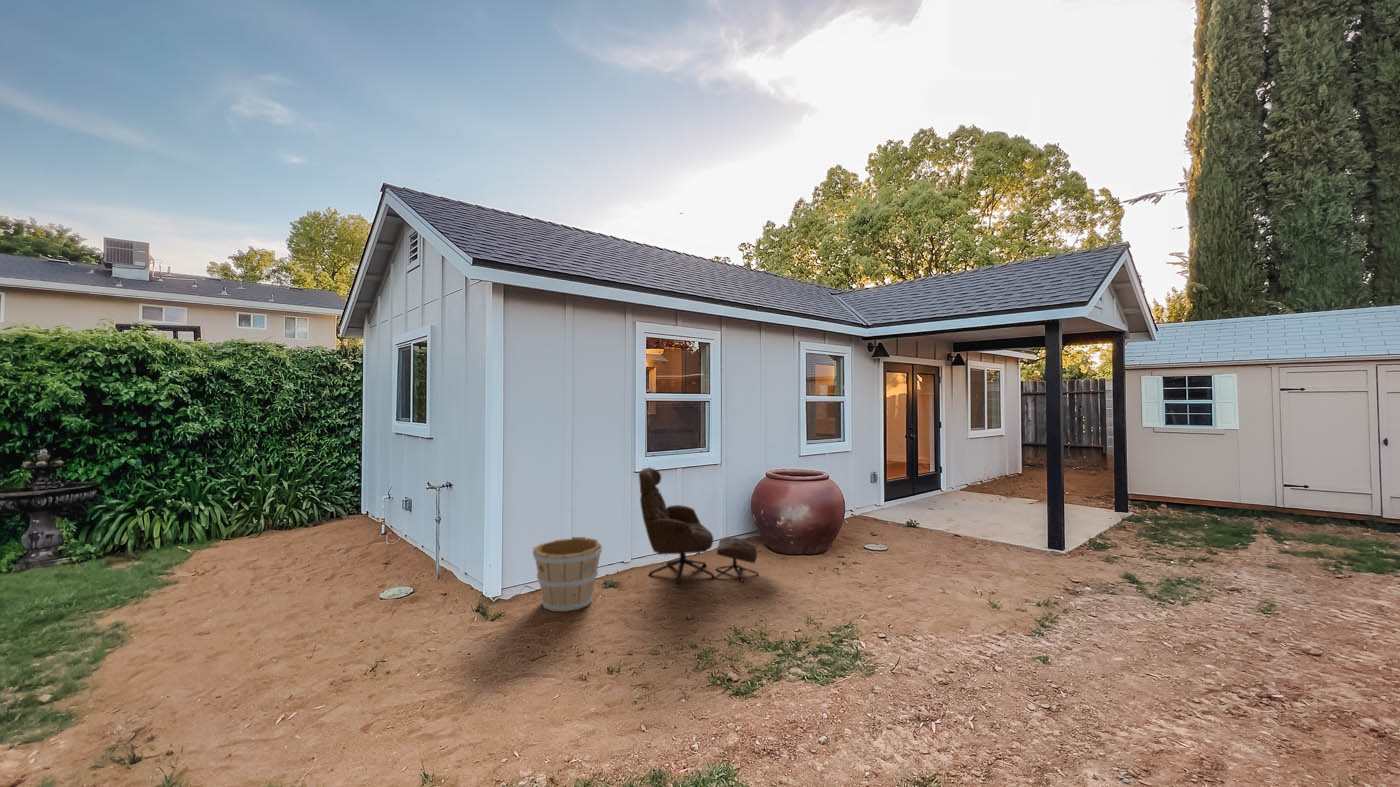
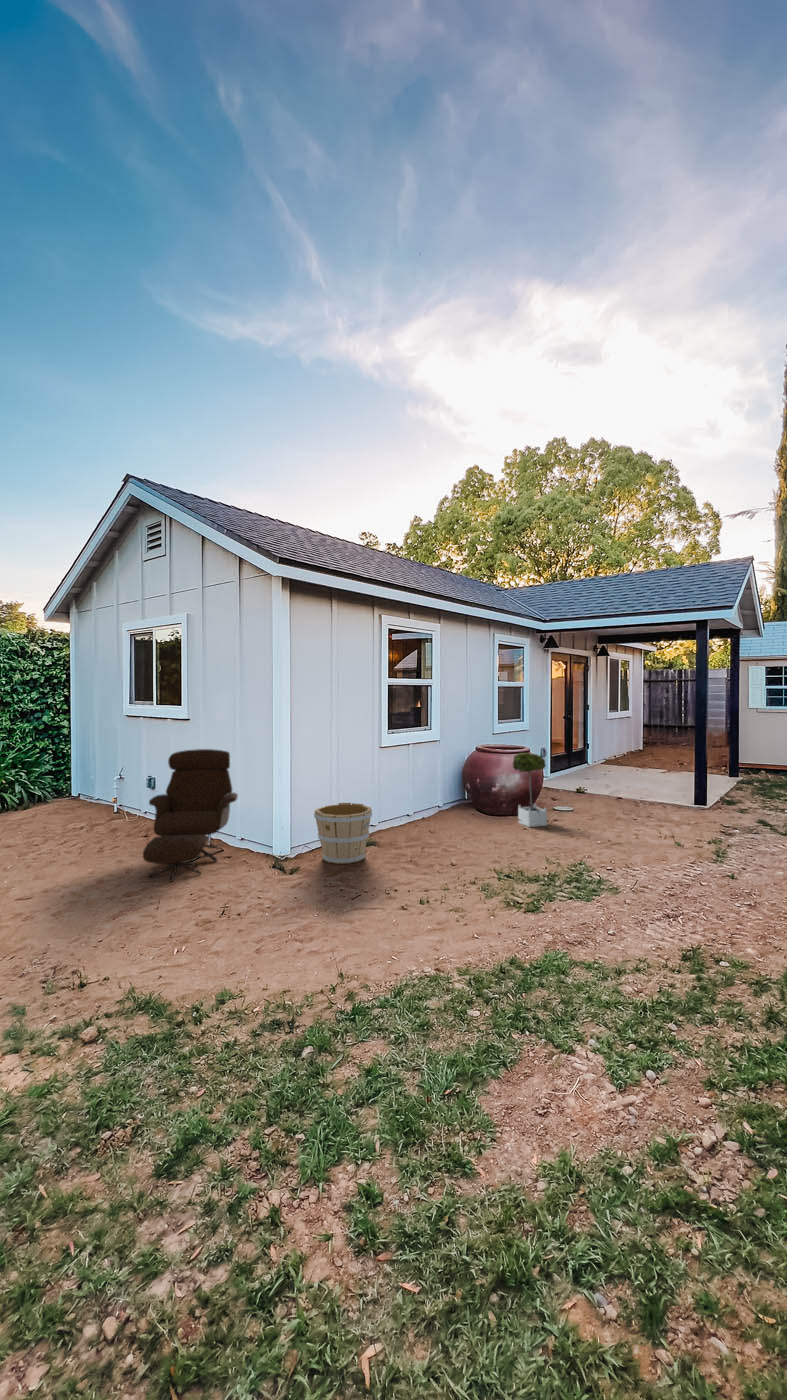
lounge chair: present [639,468,757,584] -> present [143,749,238,881]
potted tree: none [798,480,838,571] -> present [513,752,547,827]

